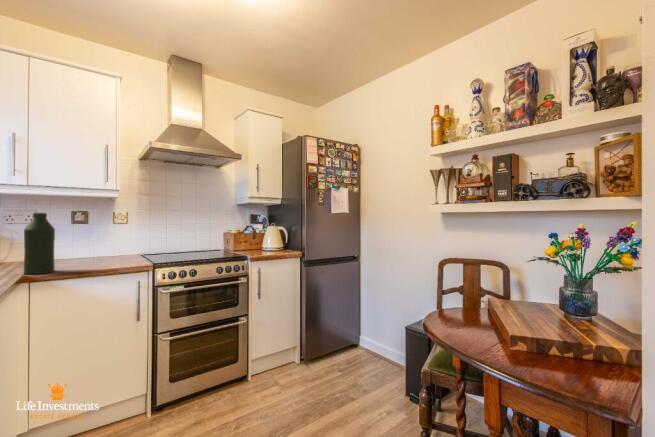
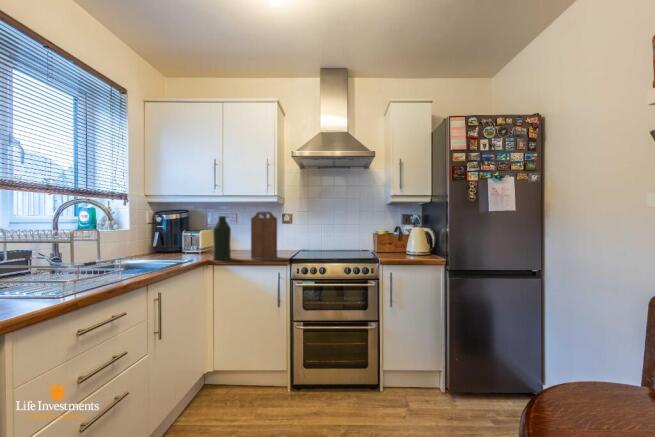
cutting board: none [92,208,127,268] -> present [251,212,277,259]

